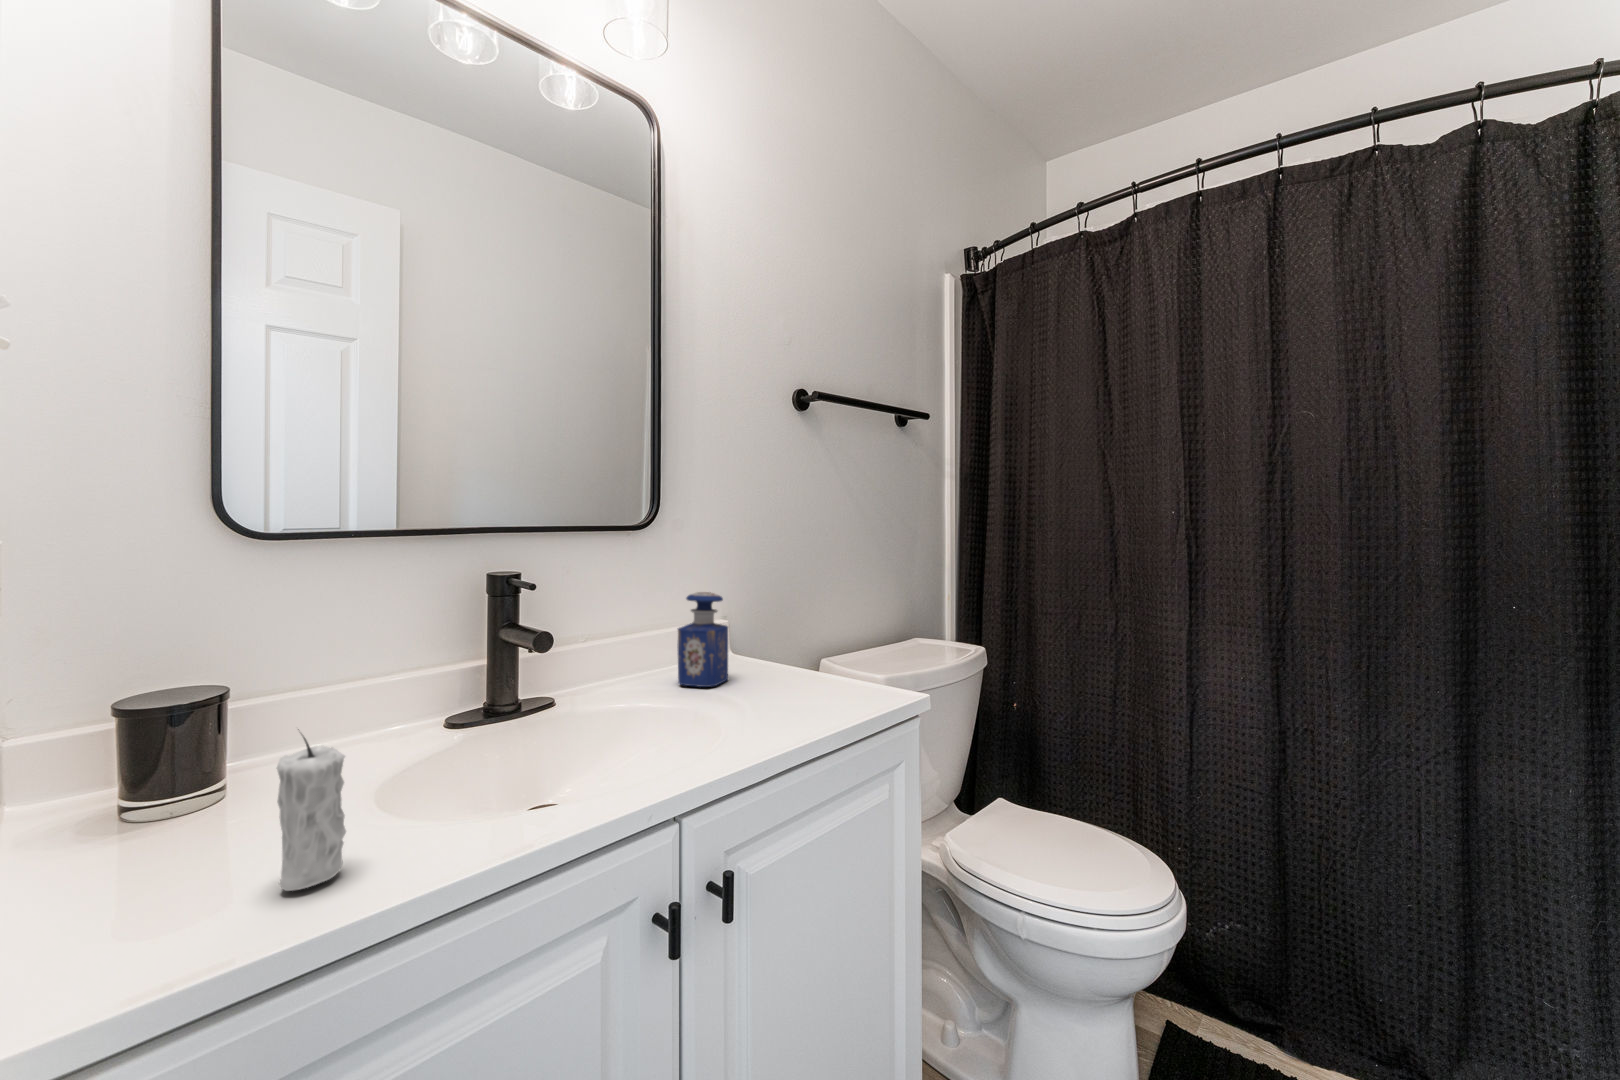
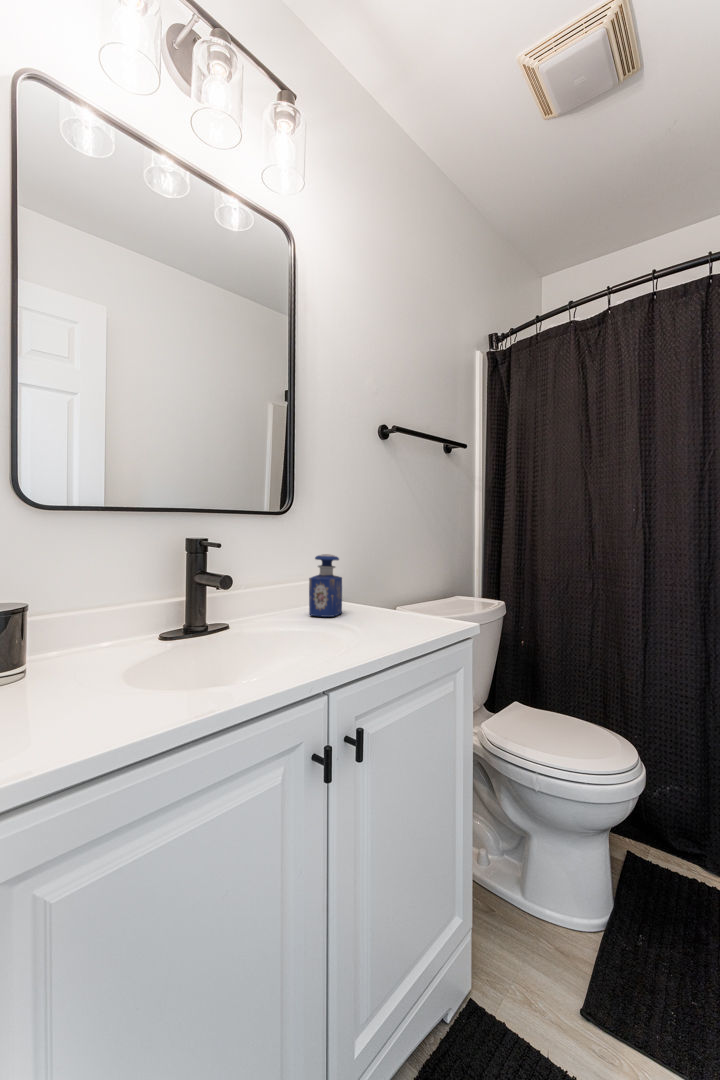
candle: present [277,729,346,891] -> none [78,617,121,726]

